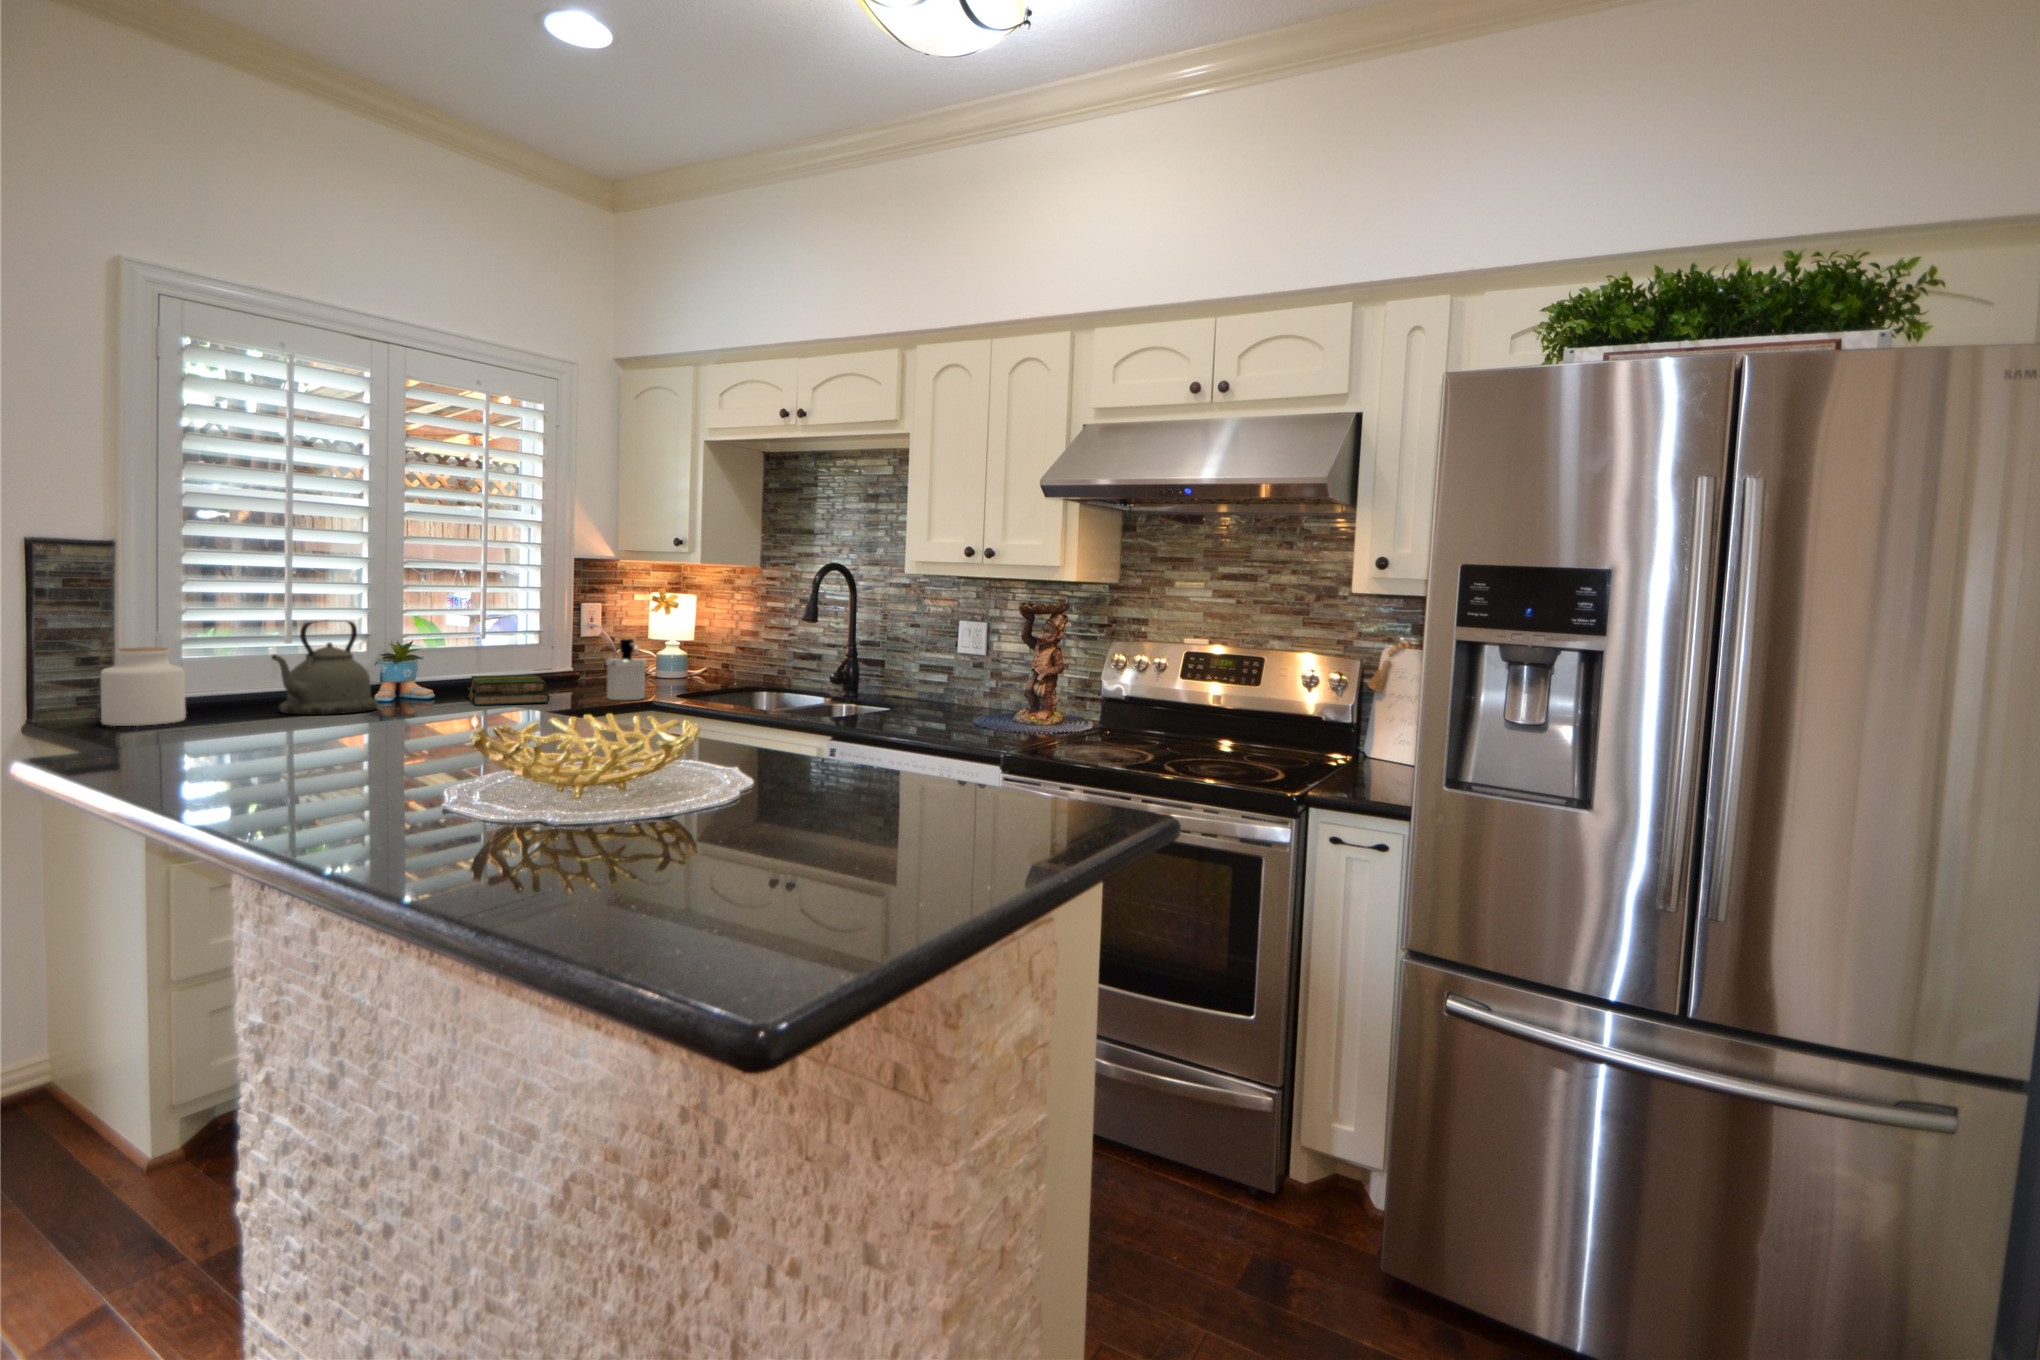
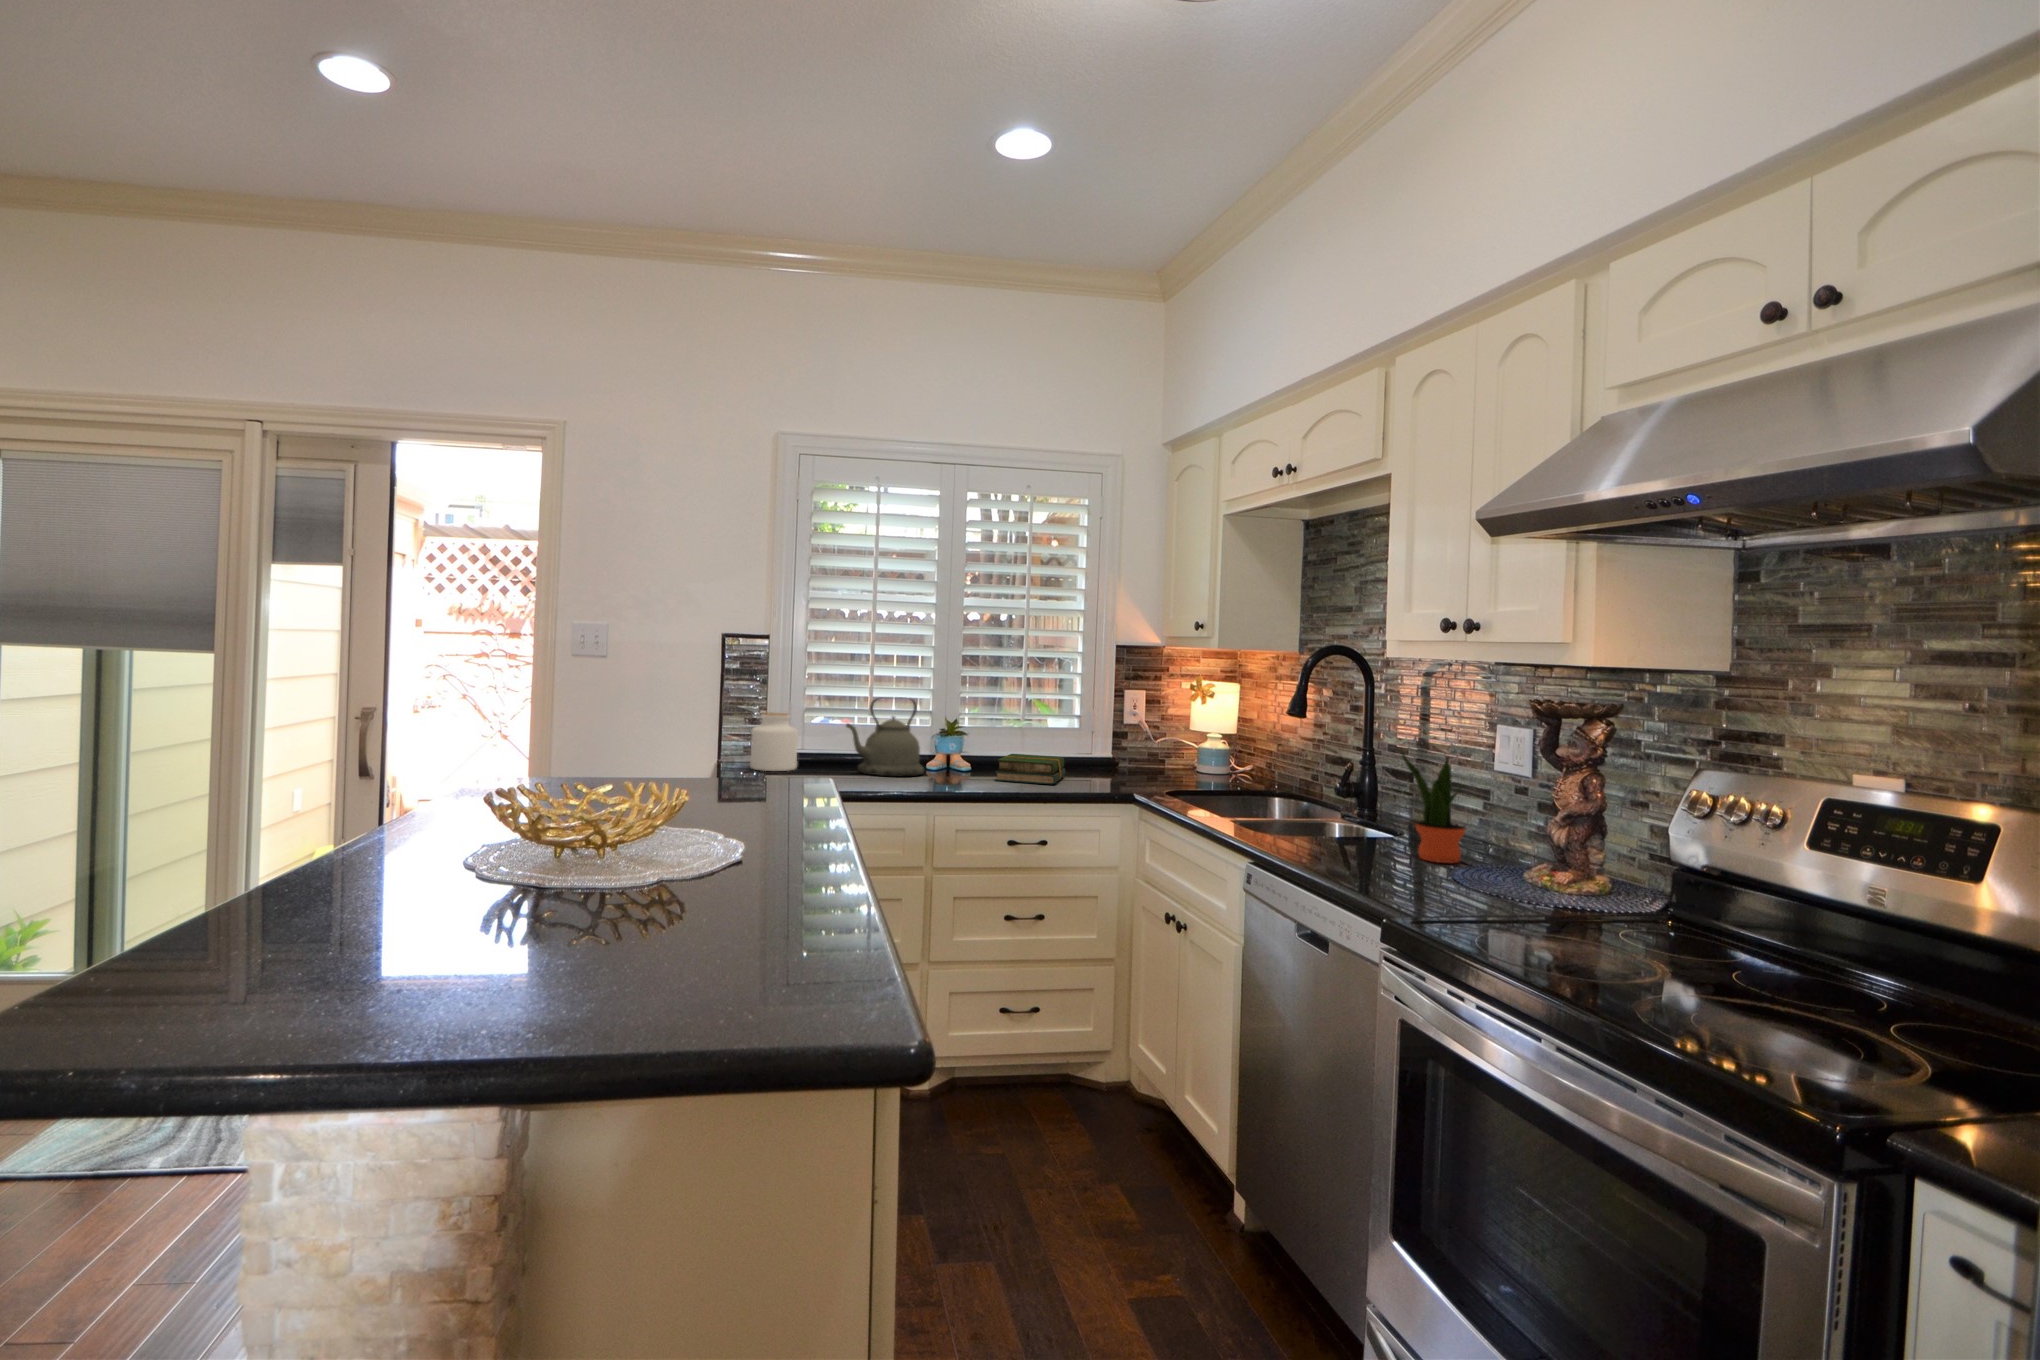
soap dispenser: present [606,638,647,700] -> none [1114,726,1152,791]
potted plant: none [919,639,965,722] -> present [1401,751,1465,863]

